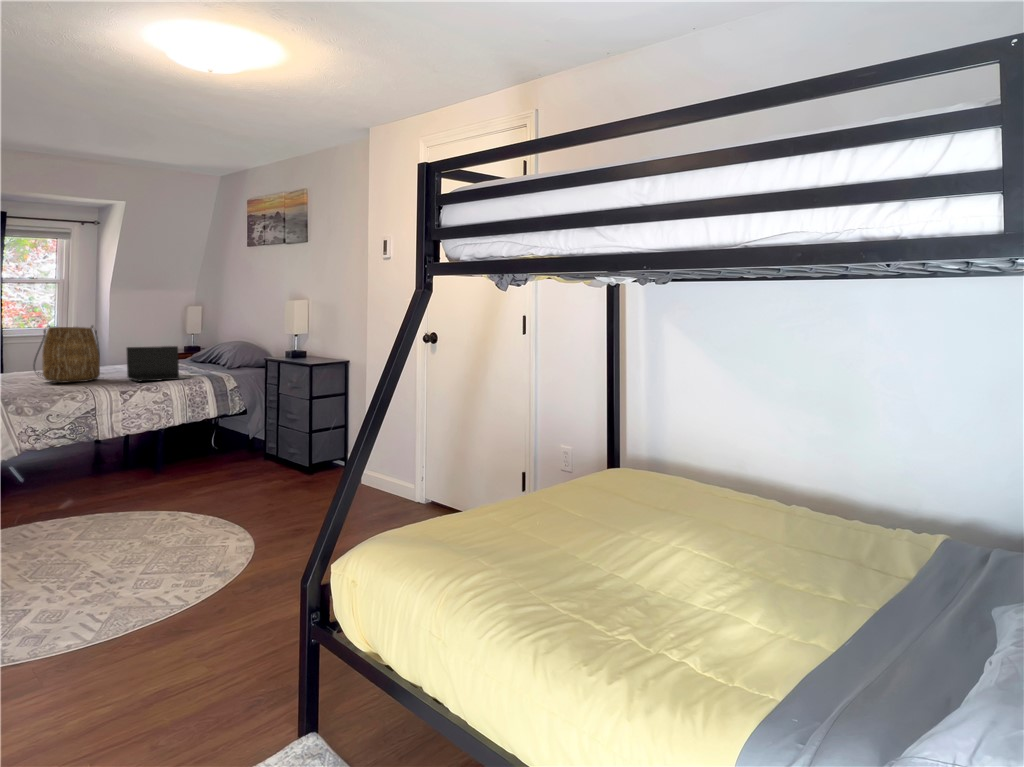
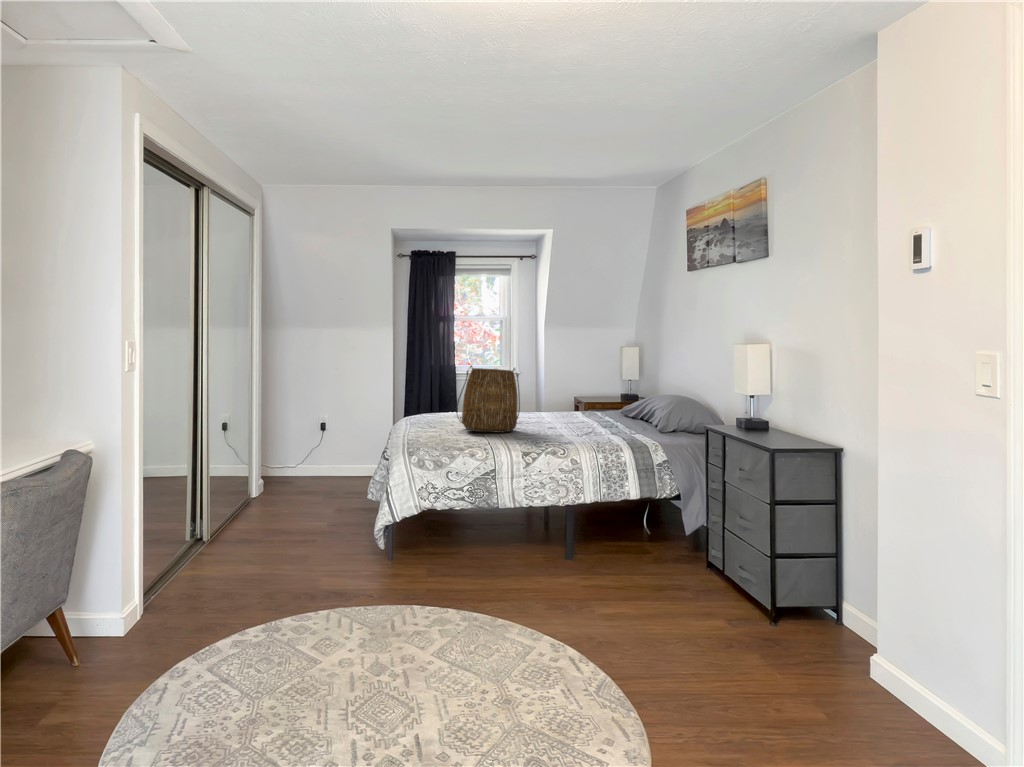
laptop: present [127,346,189,382] -> none [543,396,610,442]

